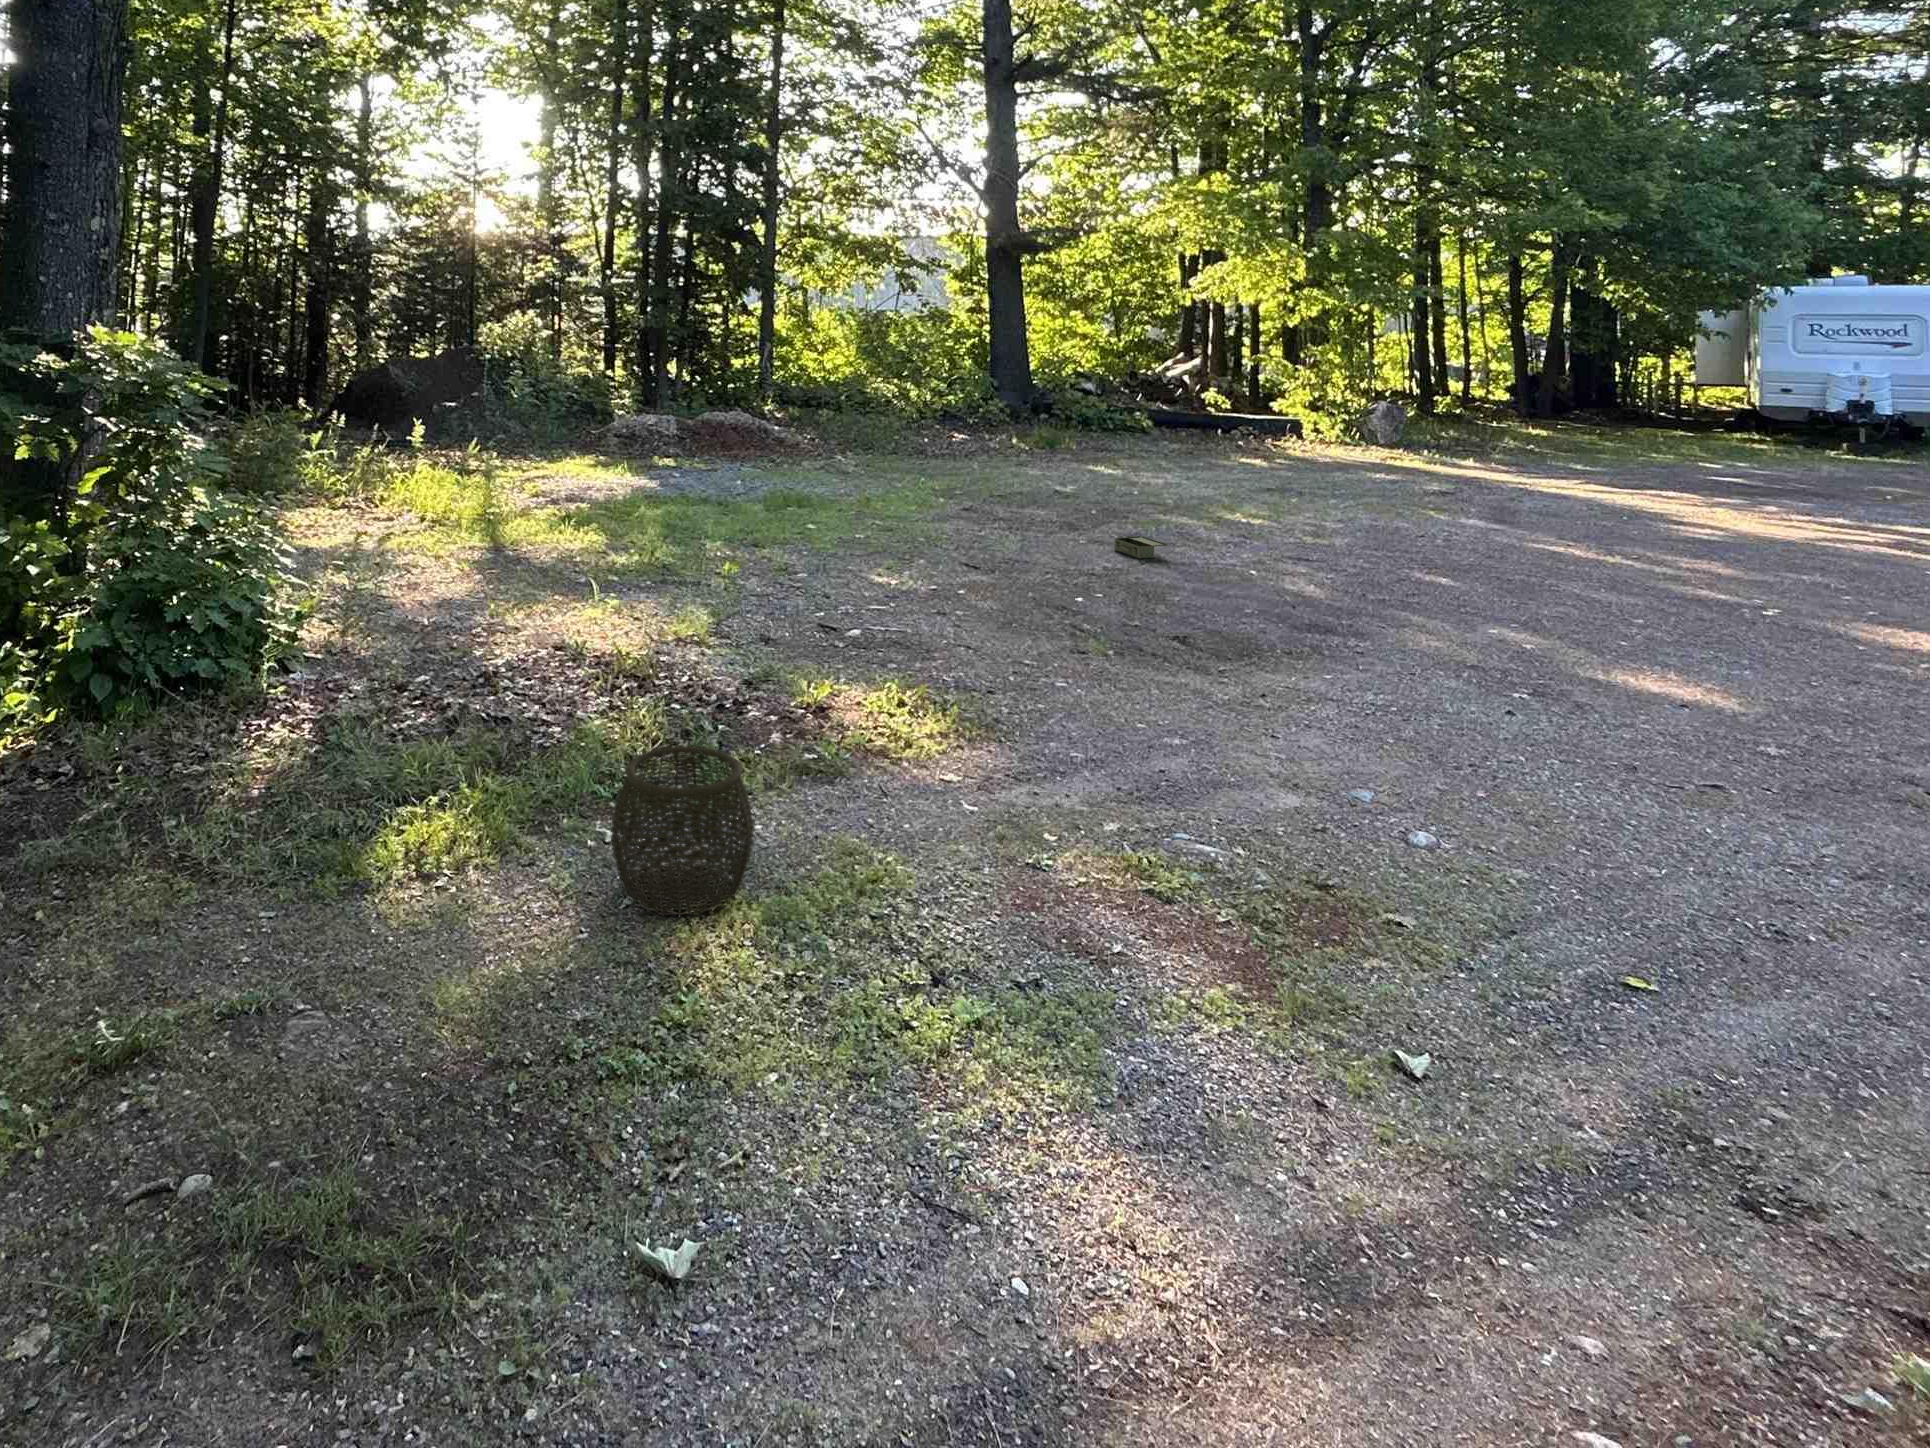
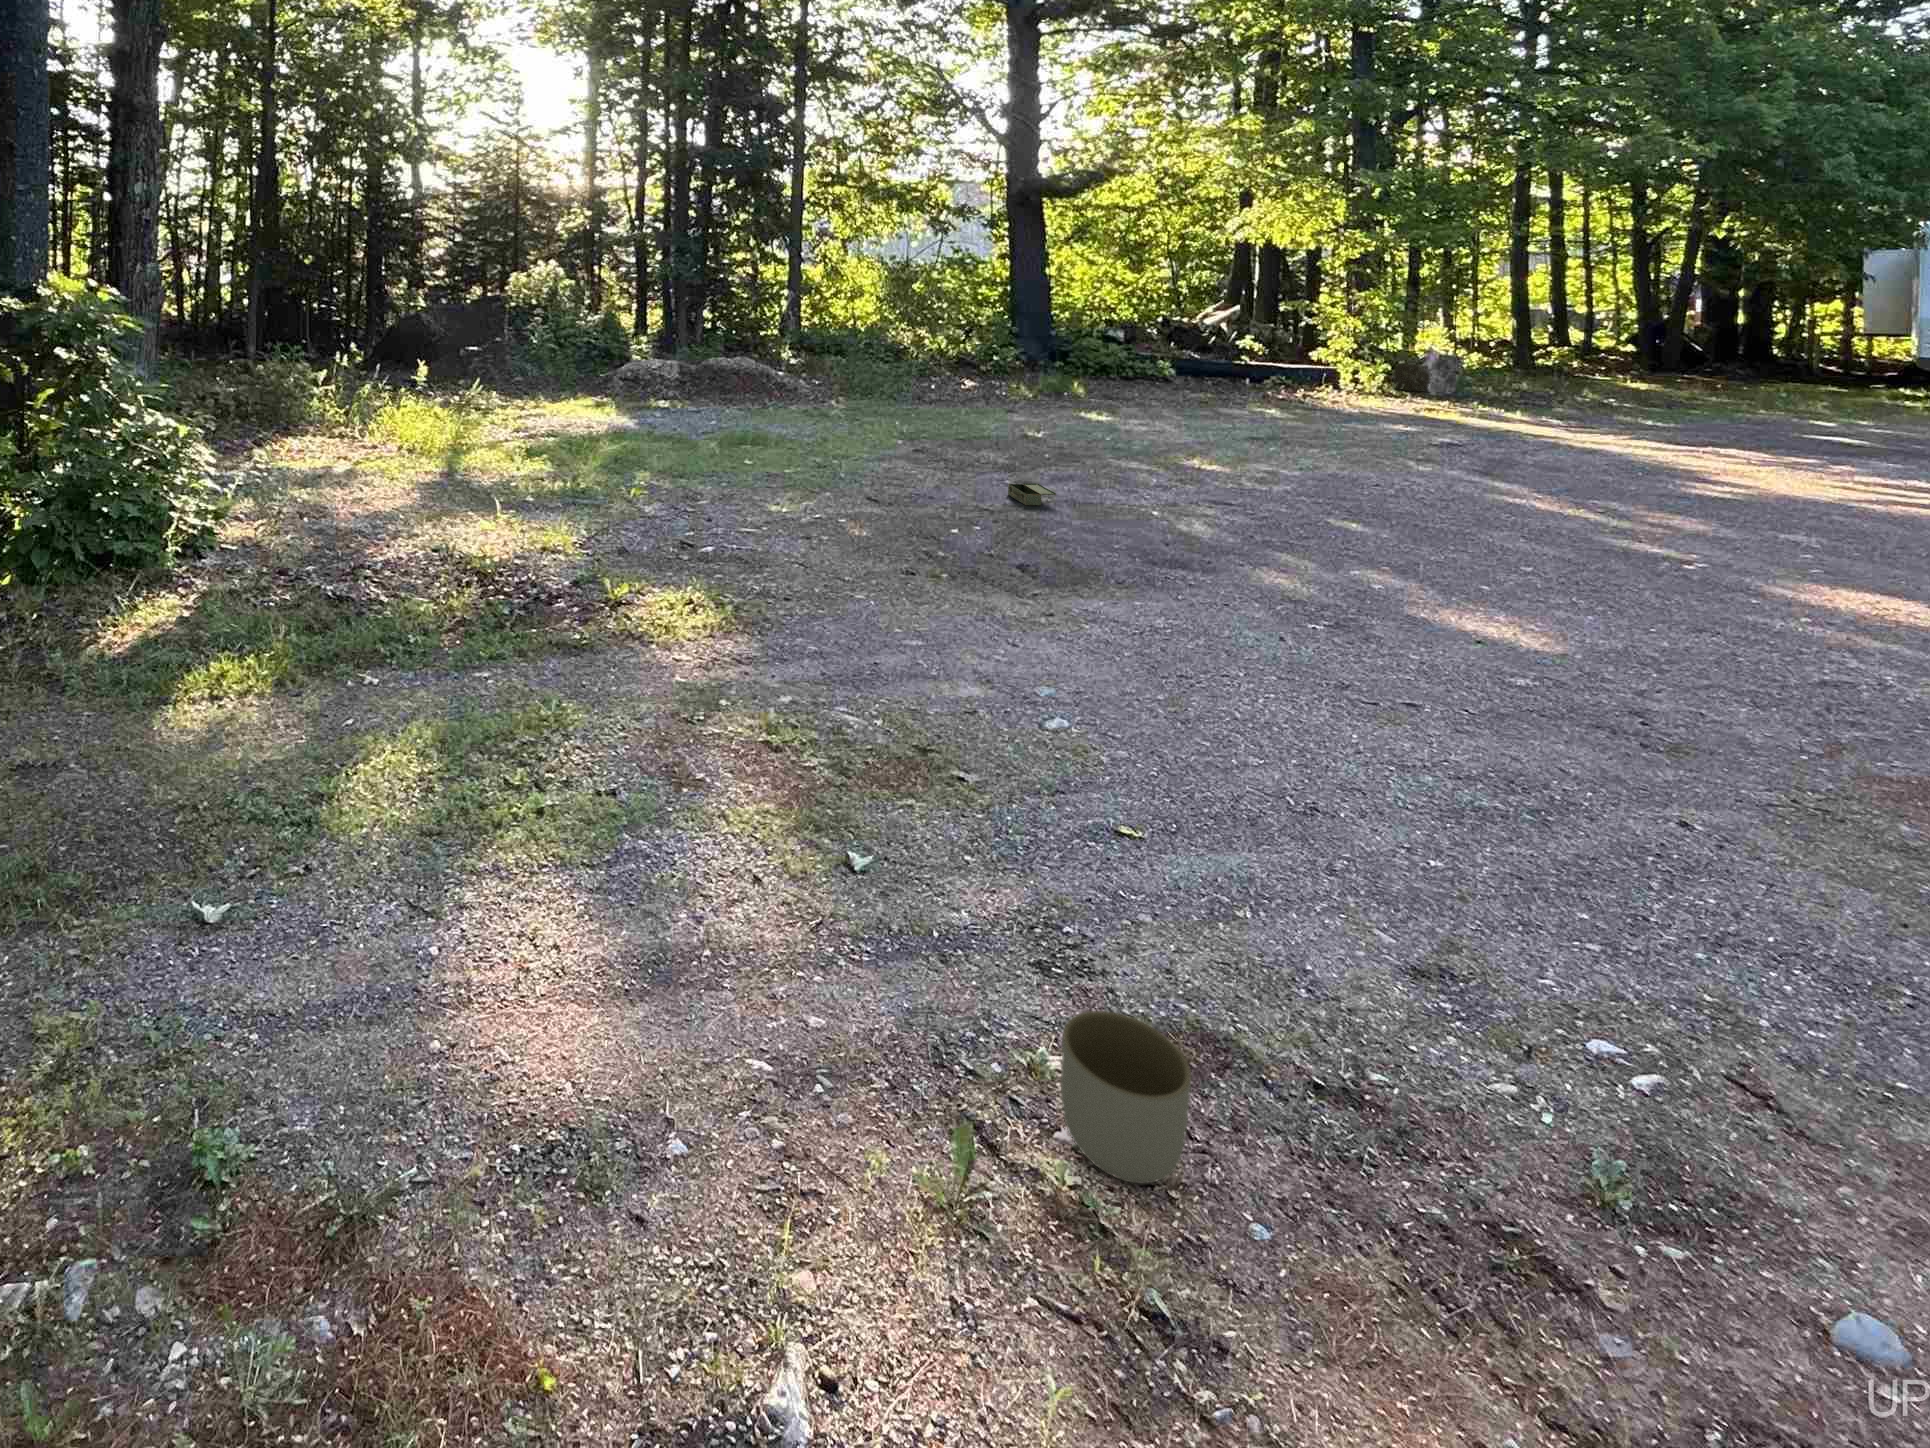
woven basket: present [610,746,755,916] -> present [1393,363,1430,392]
planter: none [1737,1023,1905,1202] -> present [1061,1011,1191,1184]

